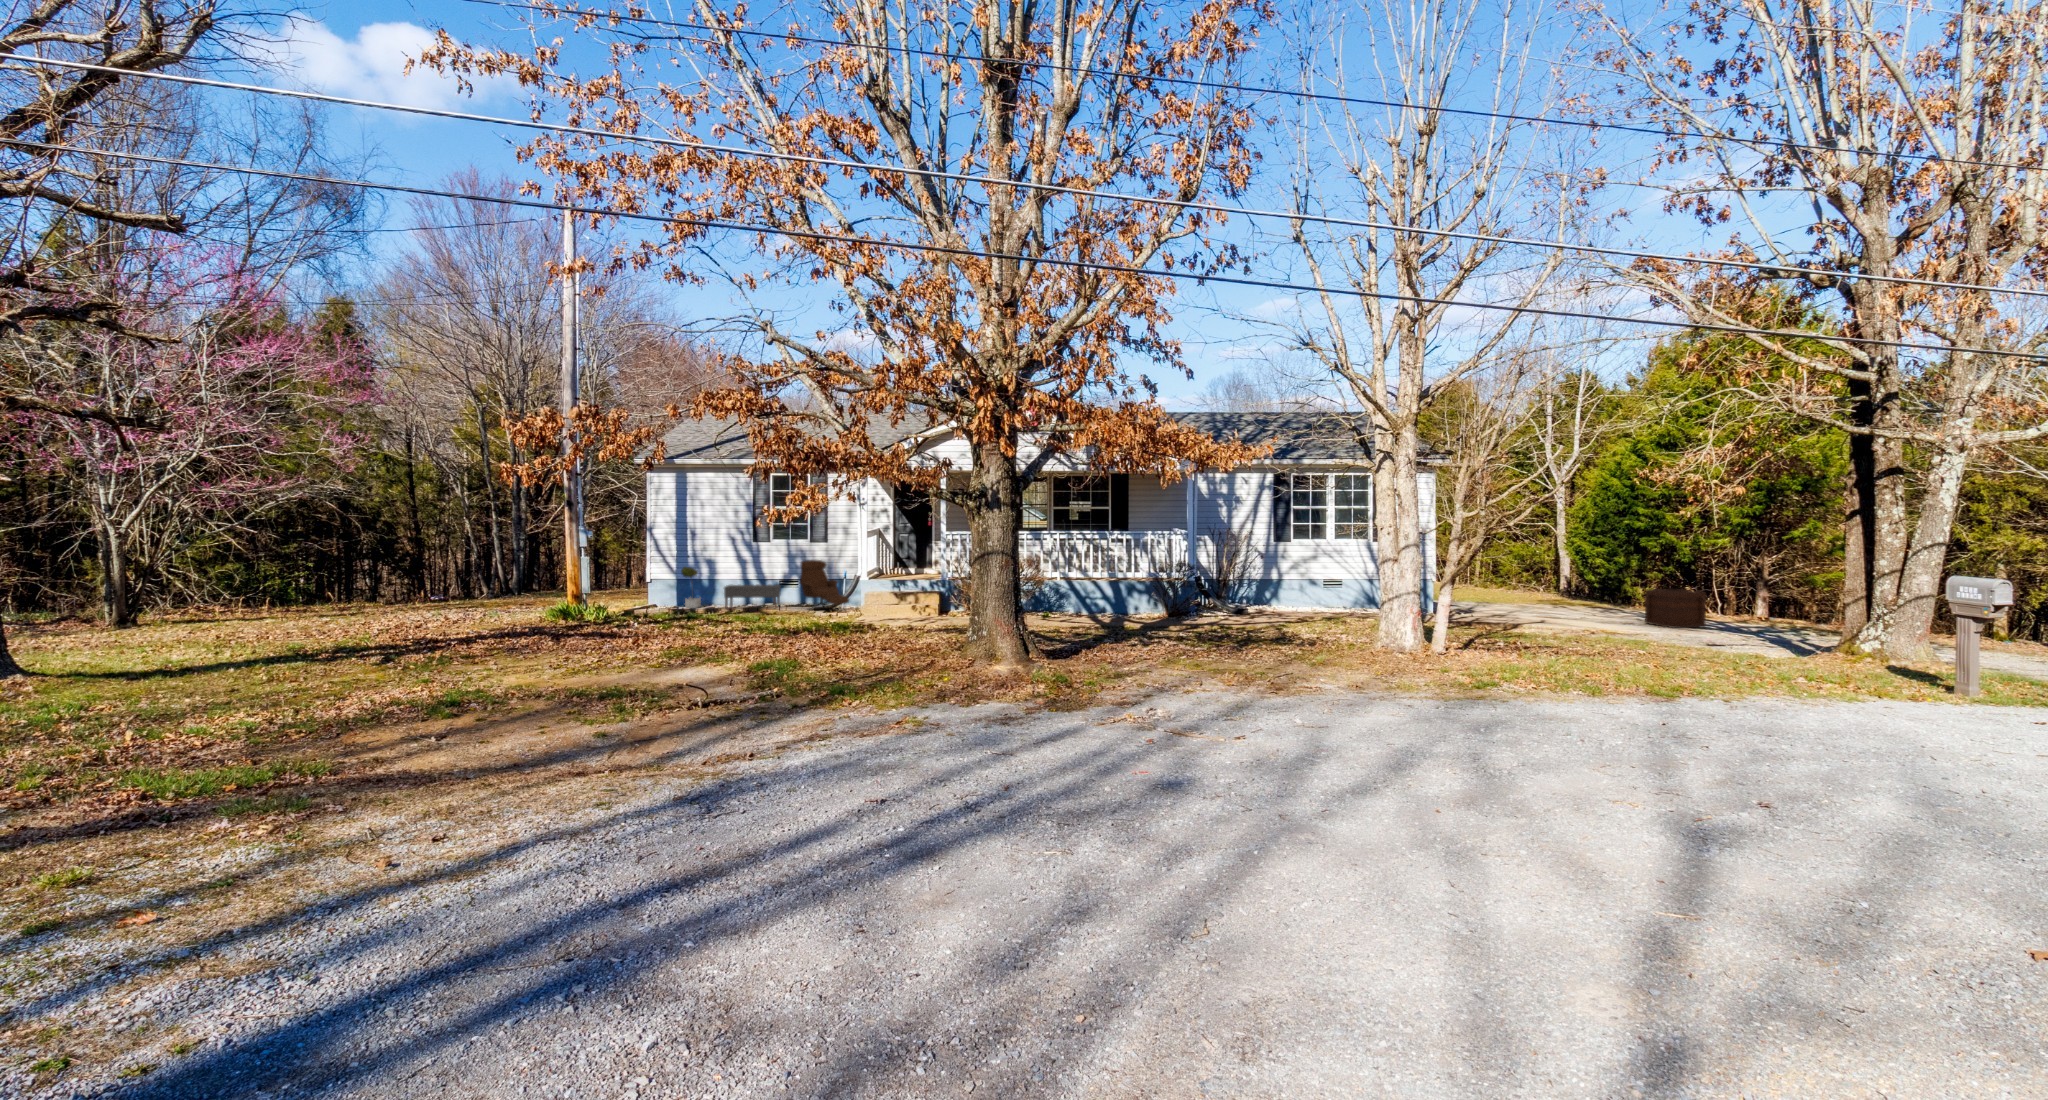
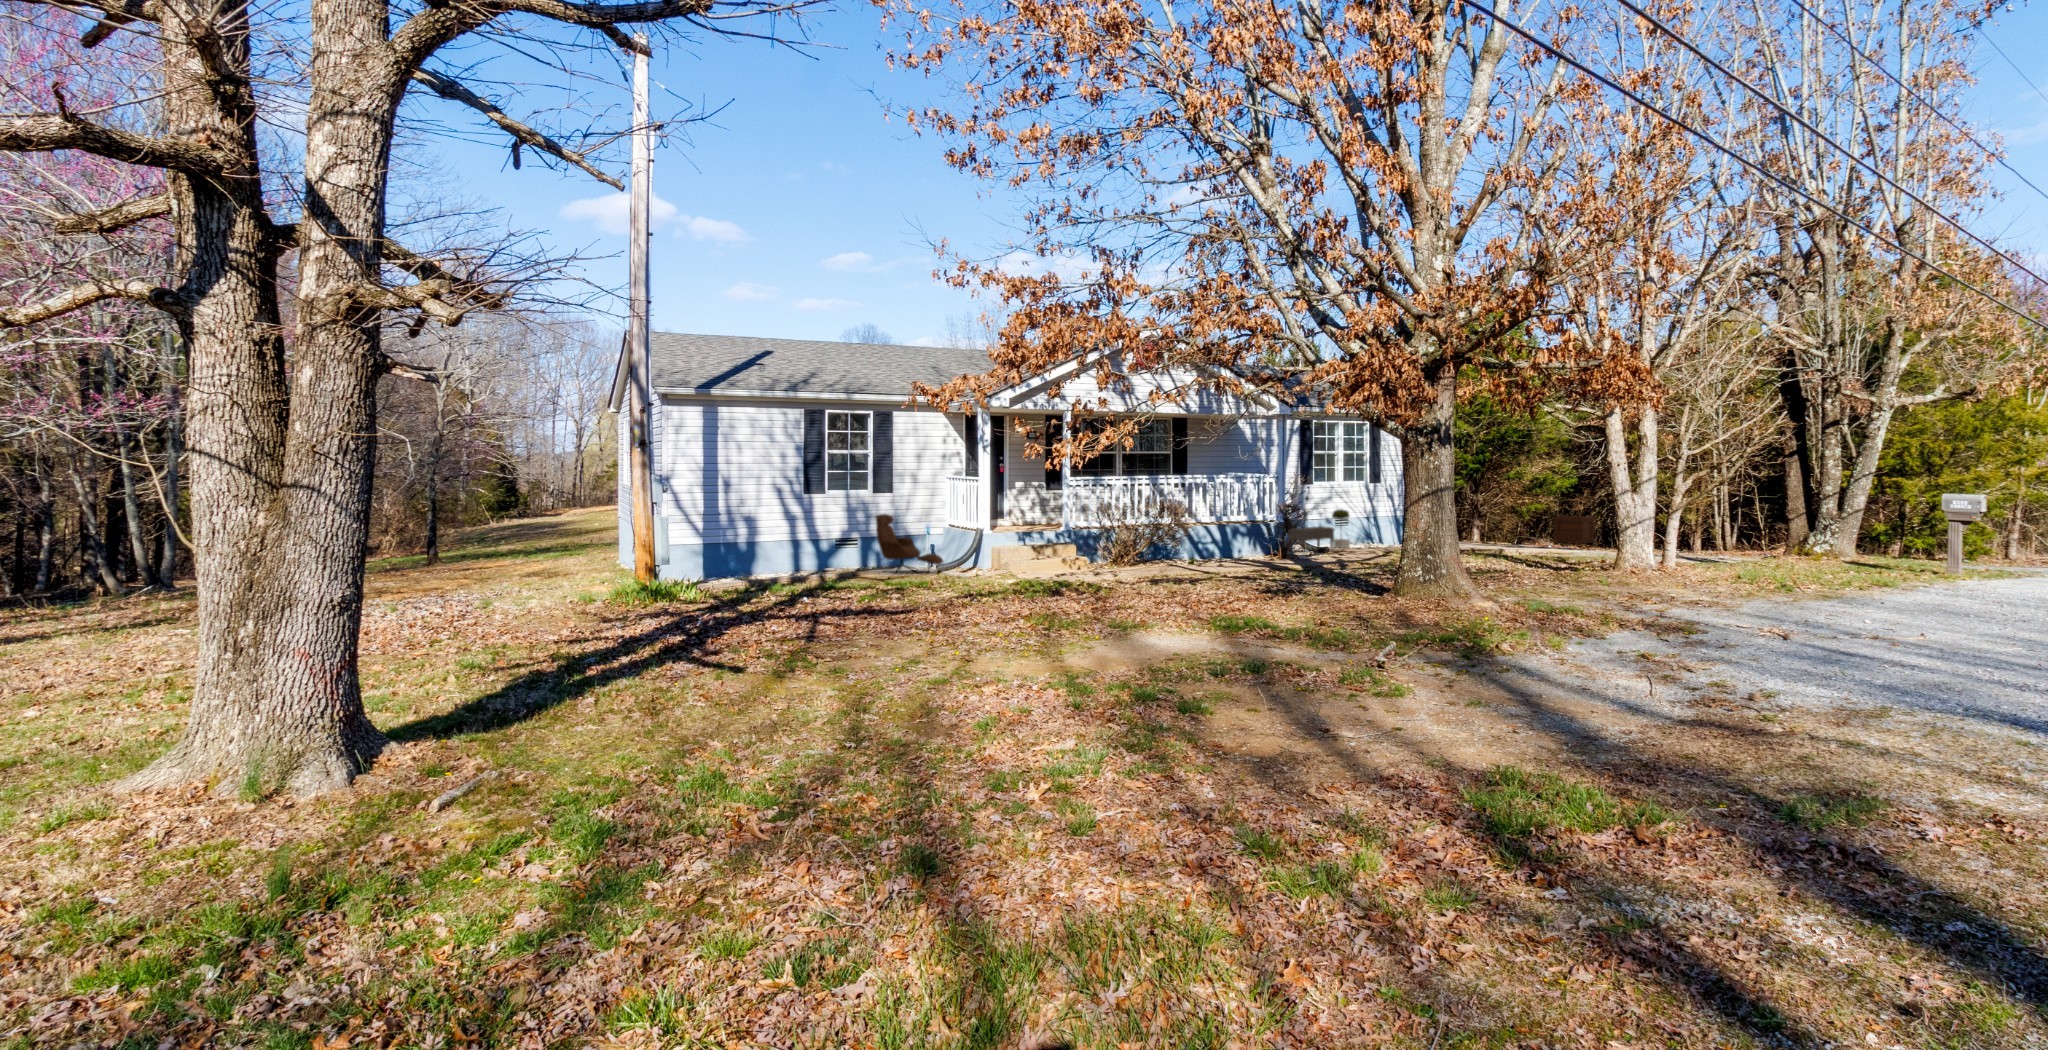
potted tree: present [681,567,701,608] -> present [1332,509,1350,548]
bench: present [724,584,781,608] -> present [1288,526,1334,551]

